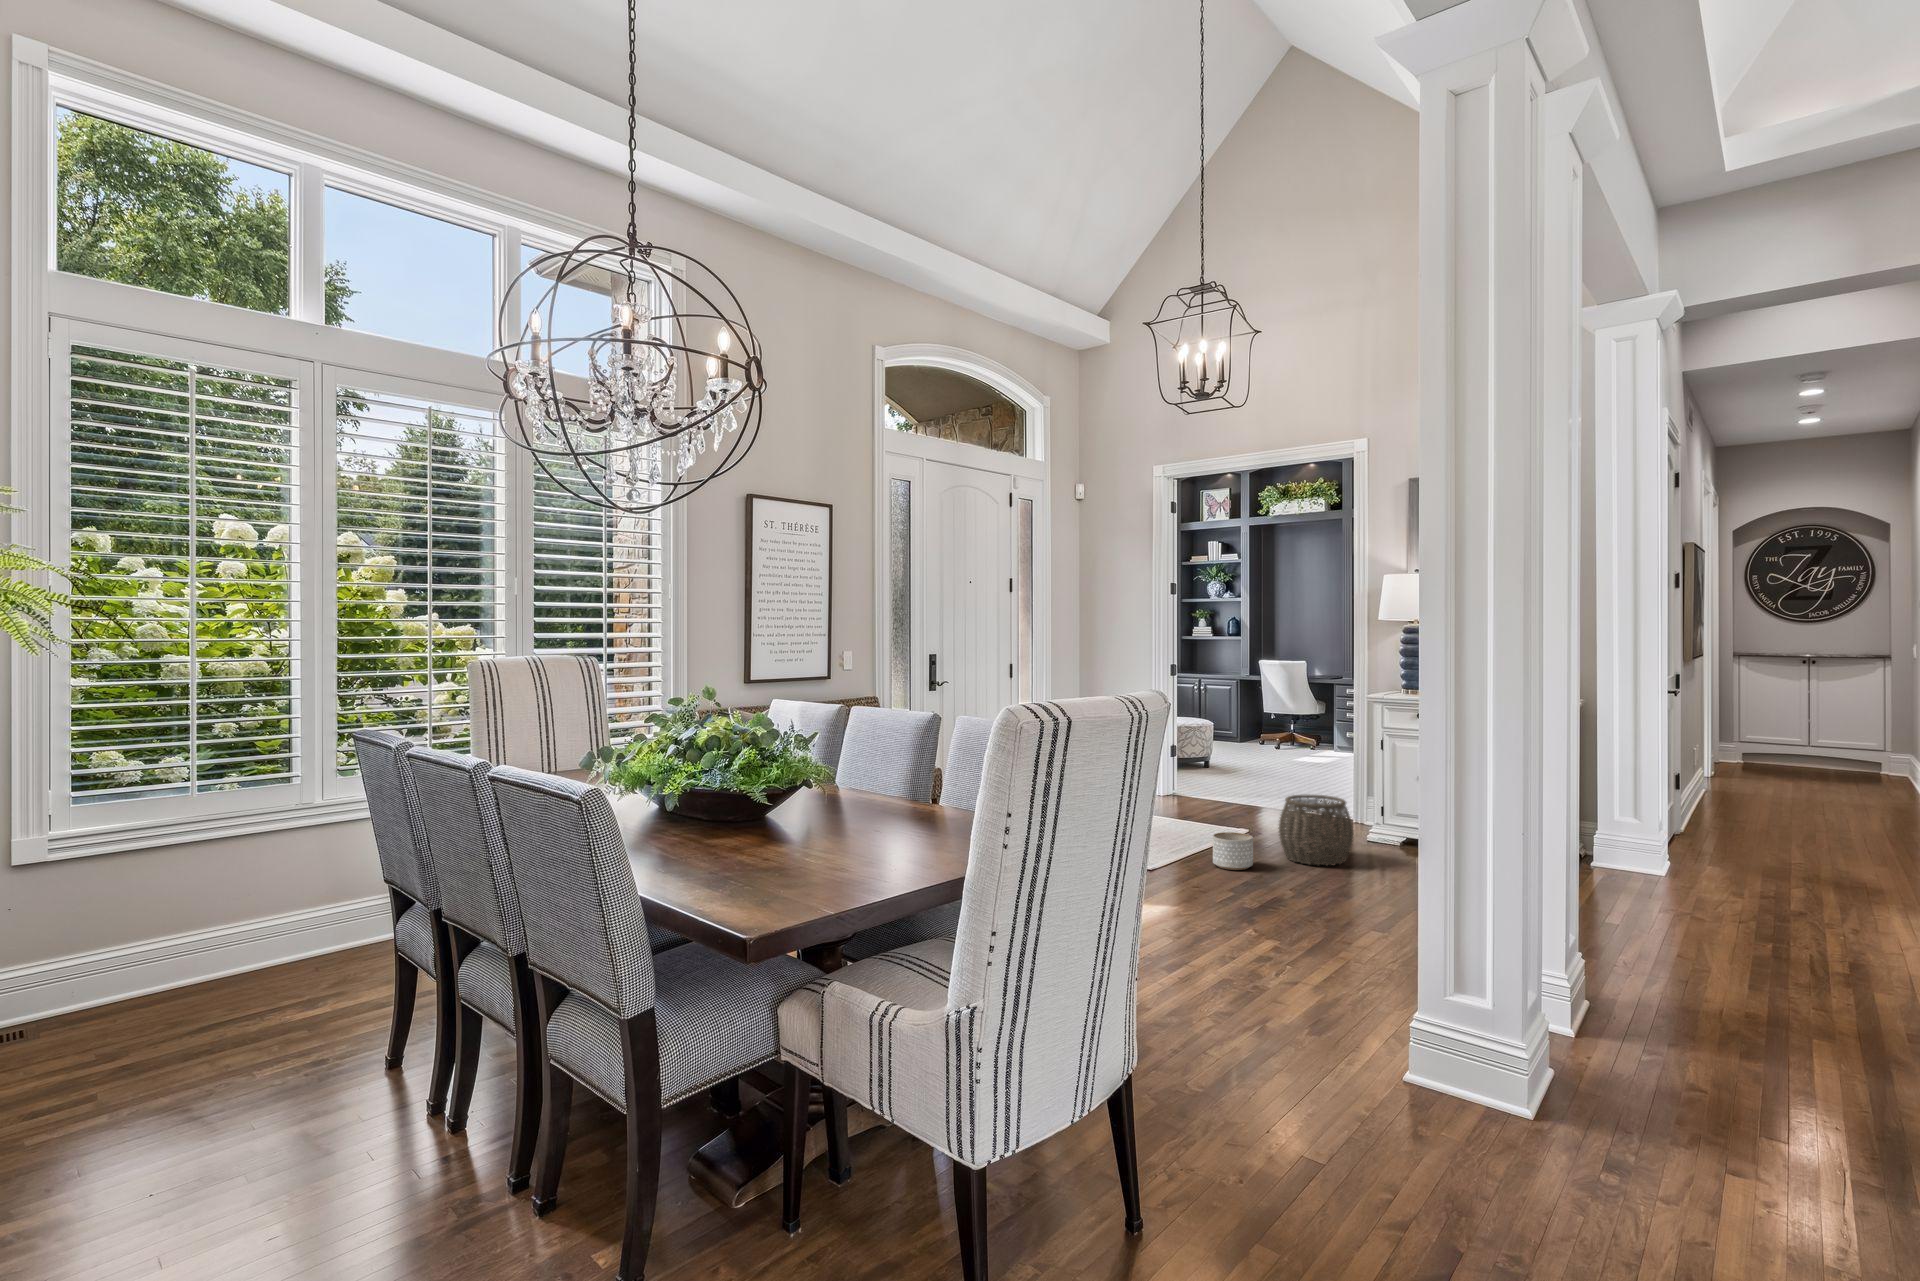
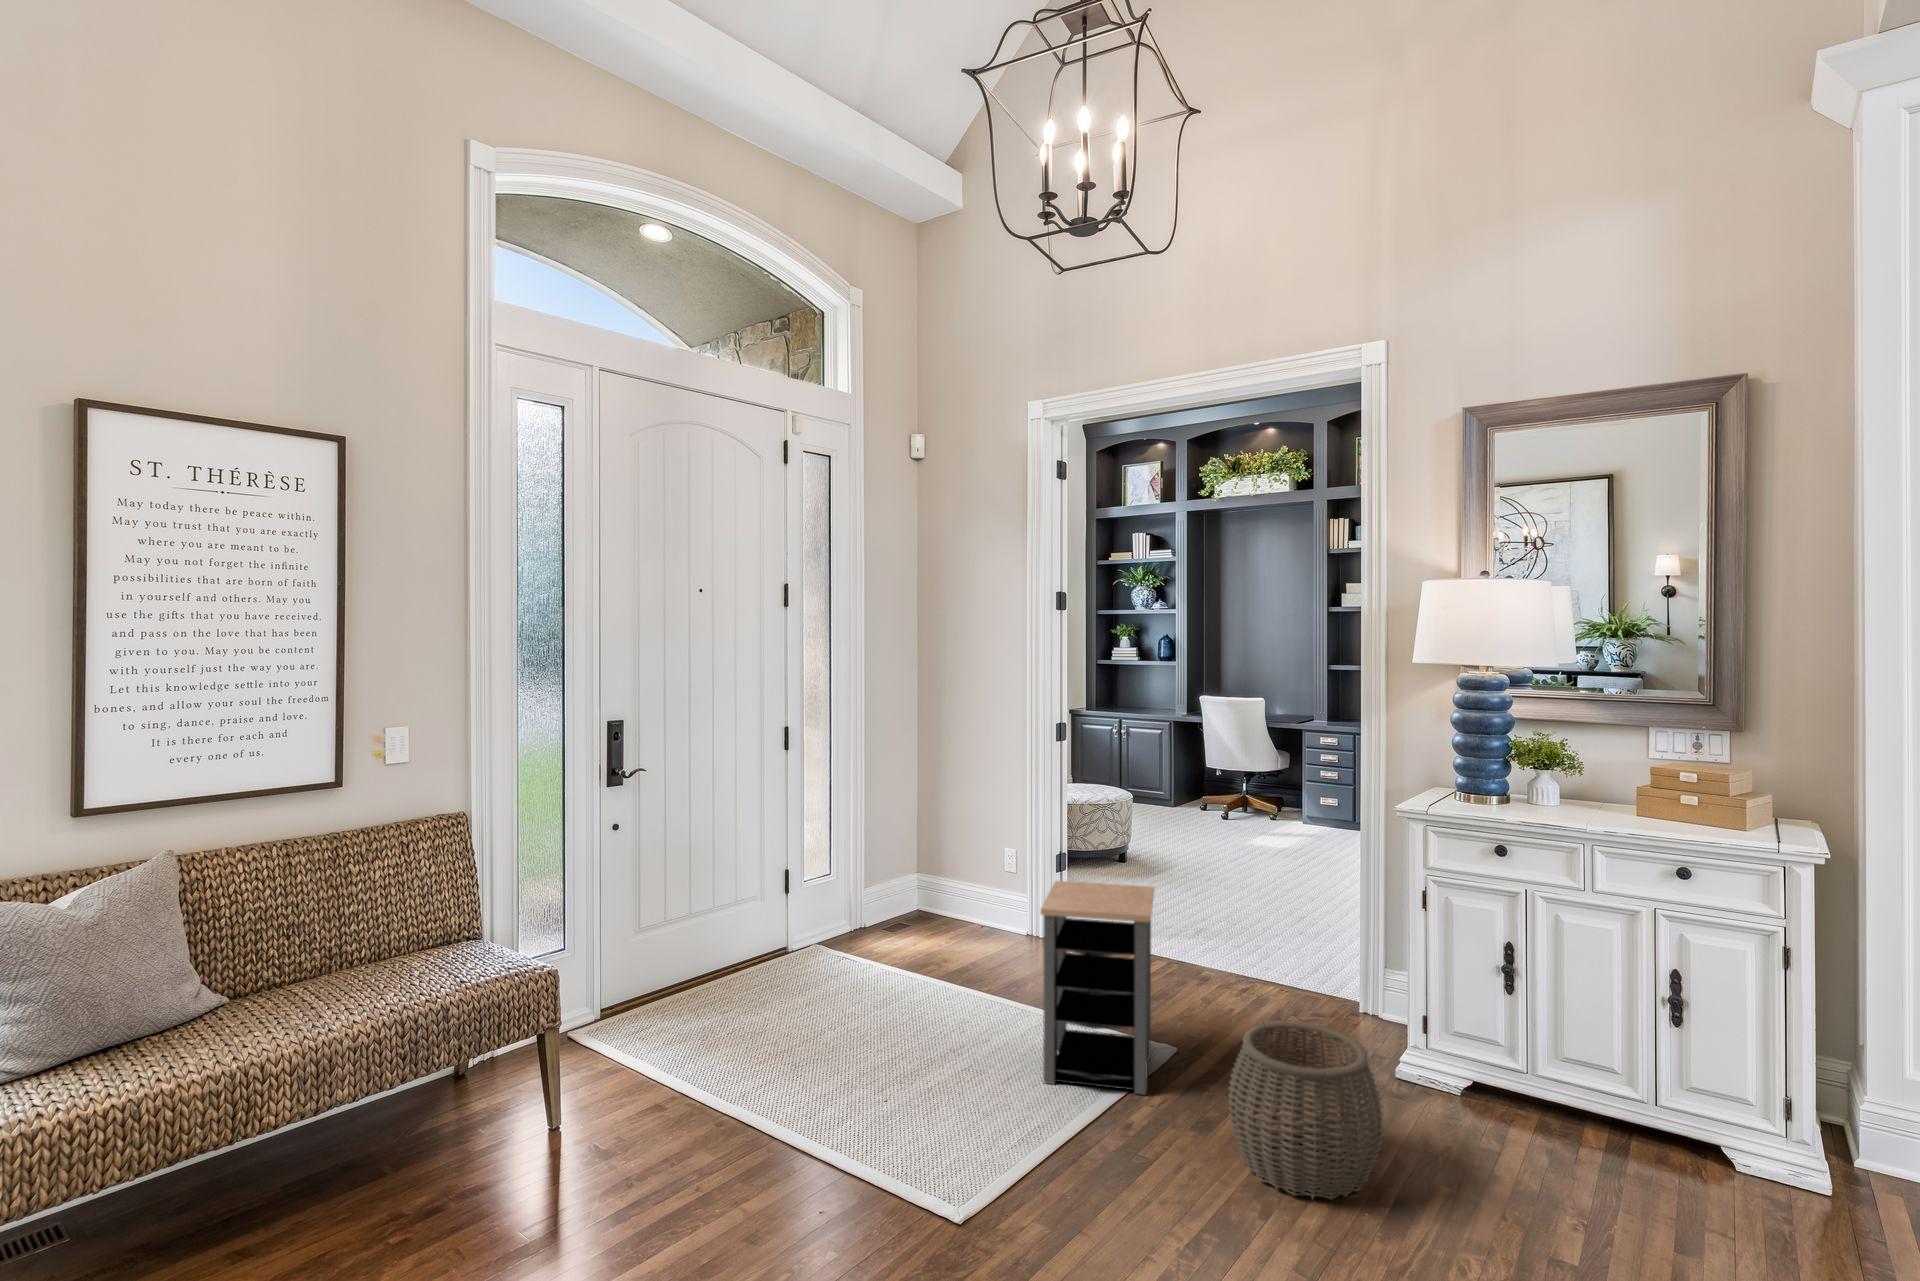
side table: none [1178,740,1237,842] -> present [1040,881,1154,1095]
planter: present [1213,832,1253,870] -> none [1092,1120,1176,1224]

